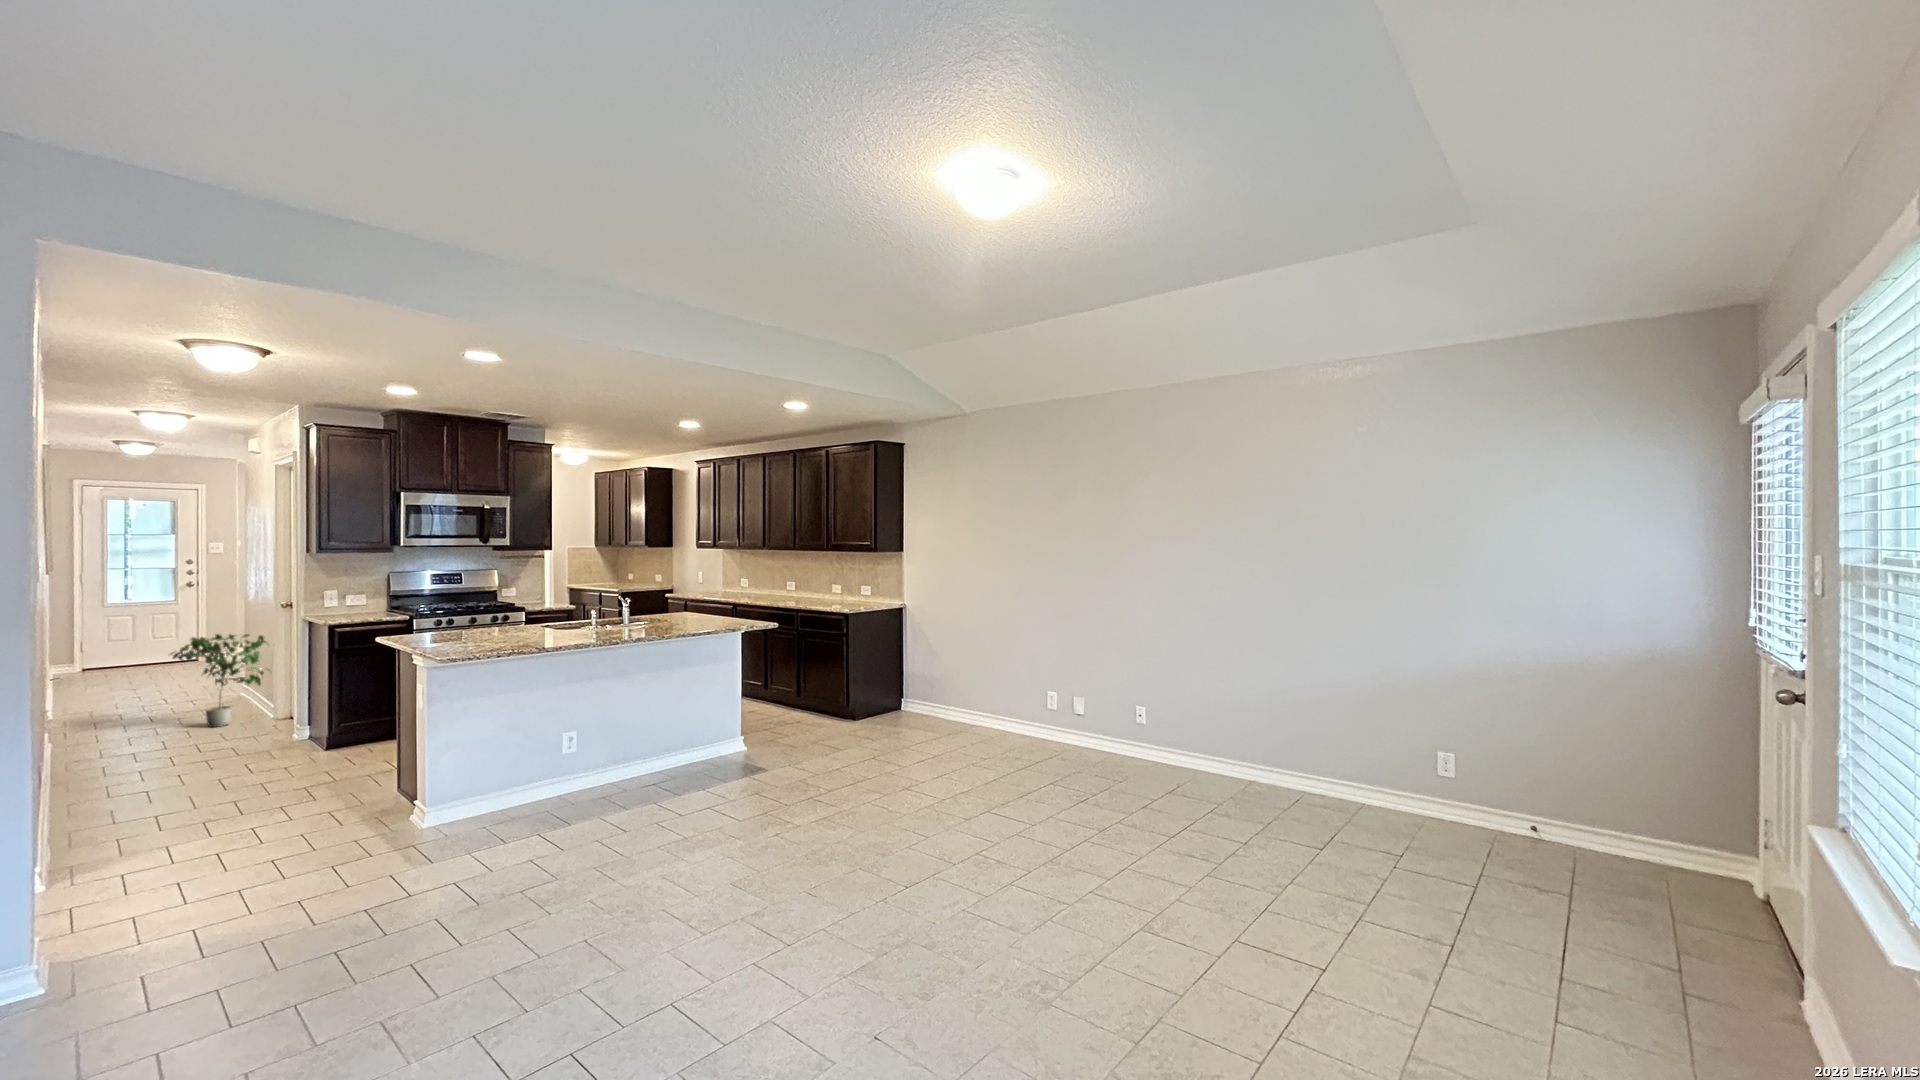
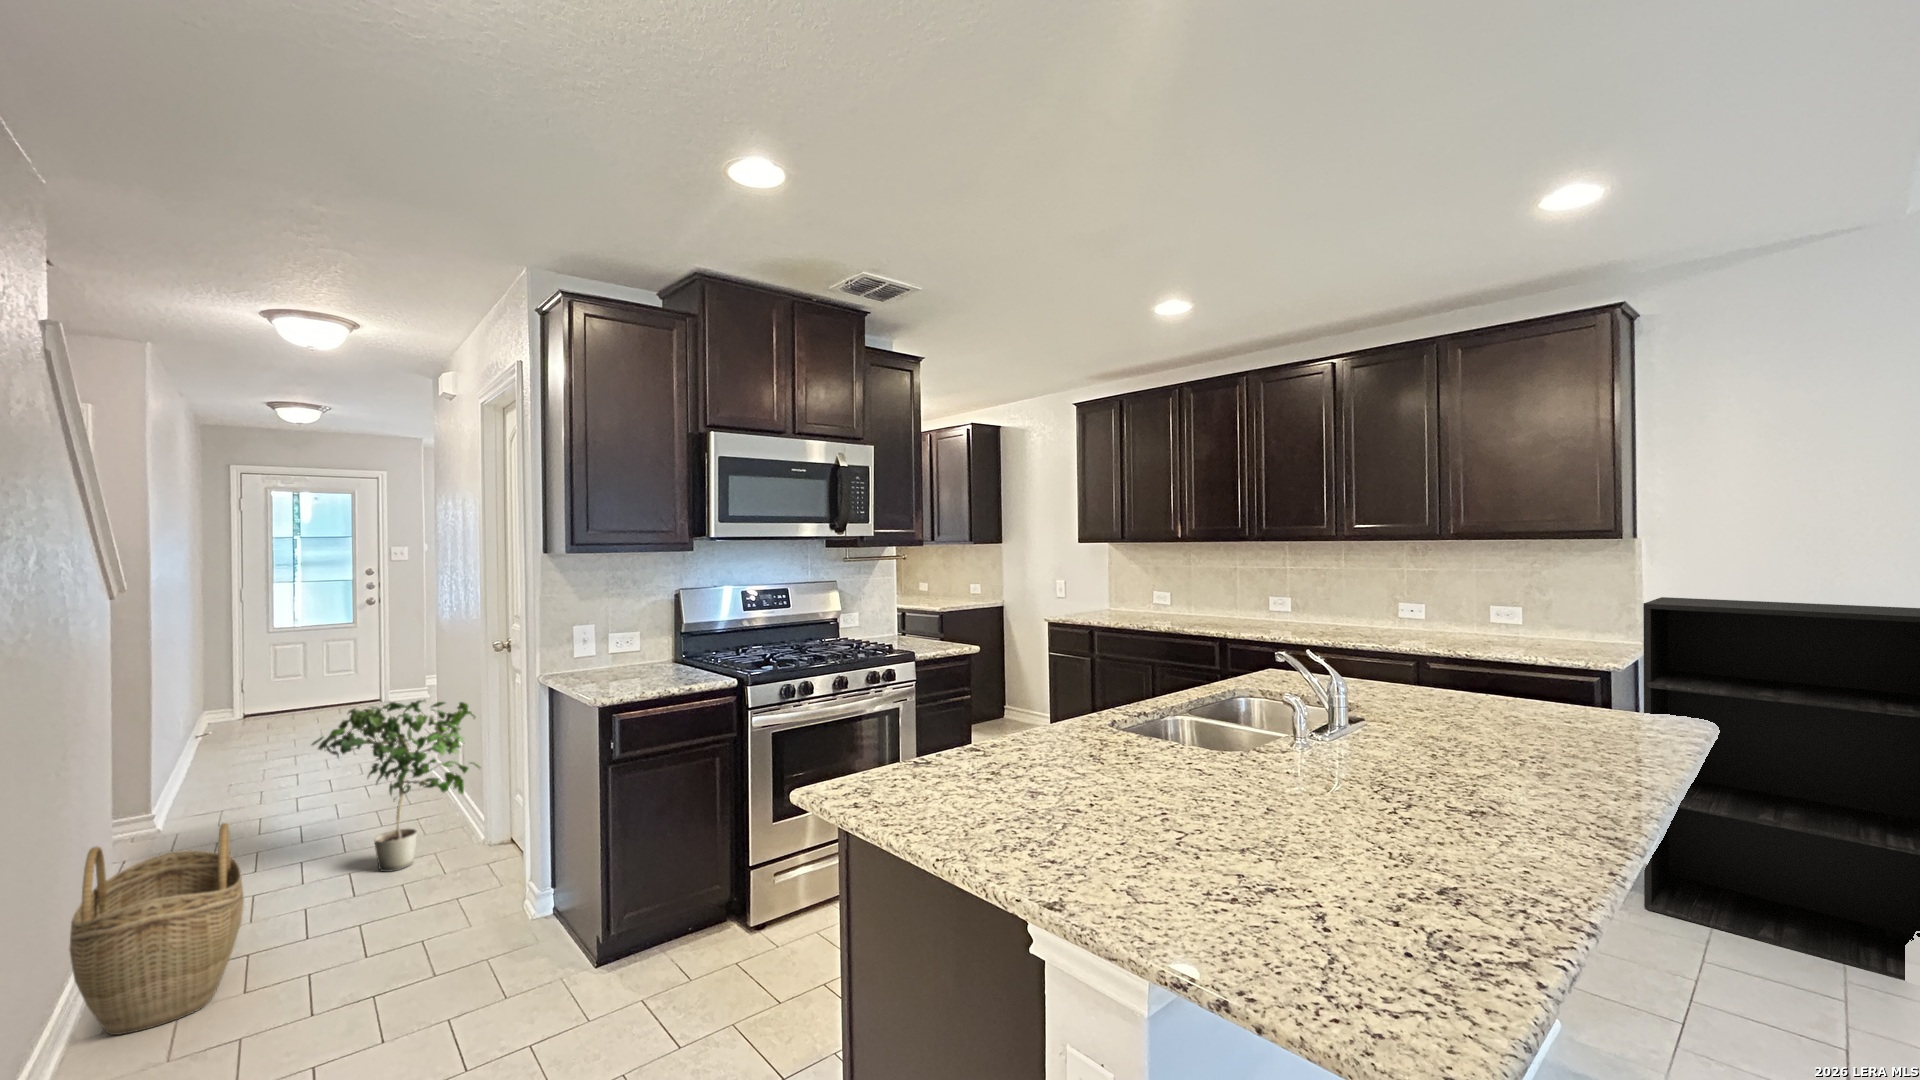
bookshelf: none [862,580,960,738] -> present [1643,597,1920,981]
woven basket: none [60,680,141,768] -> present [69,823,244,1035]

